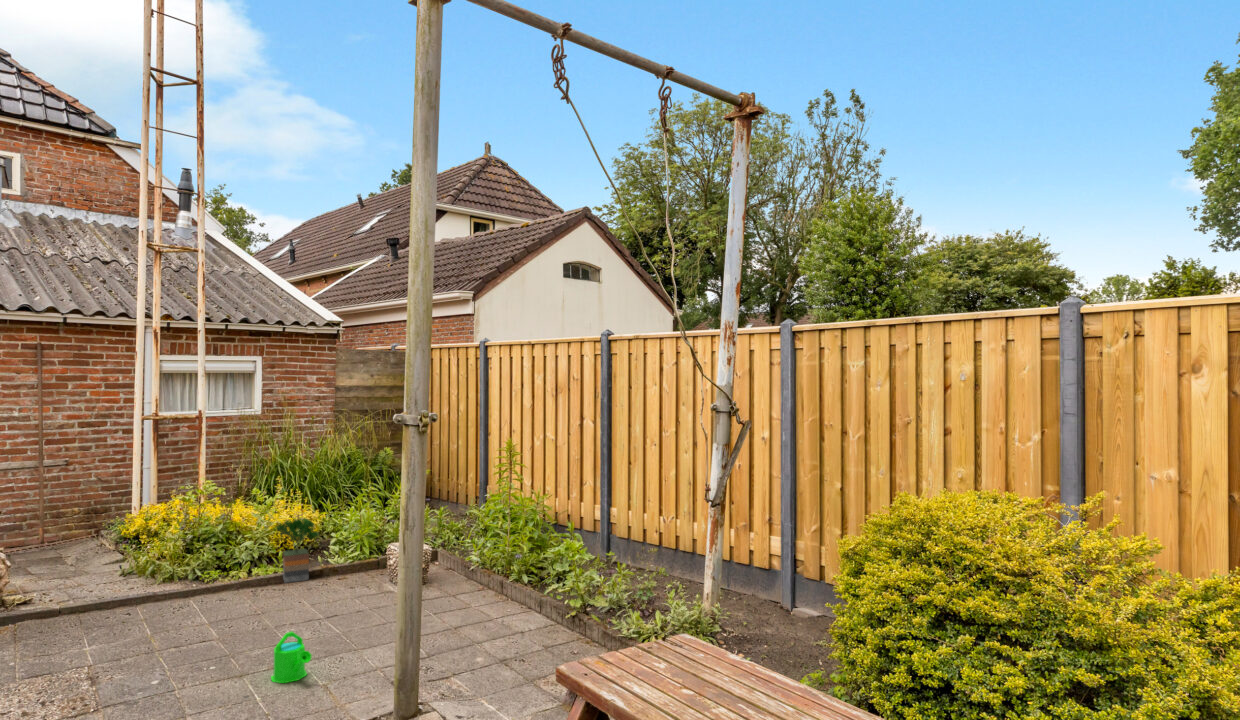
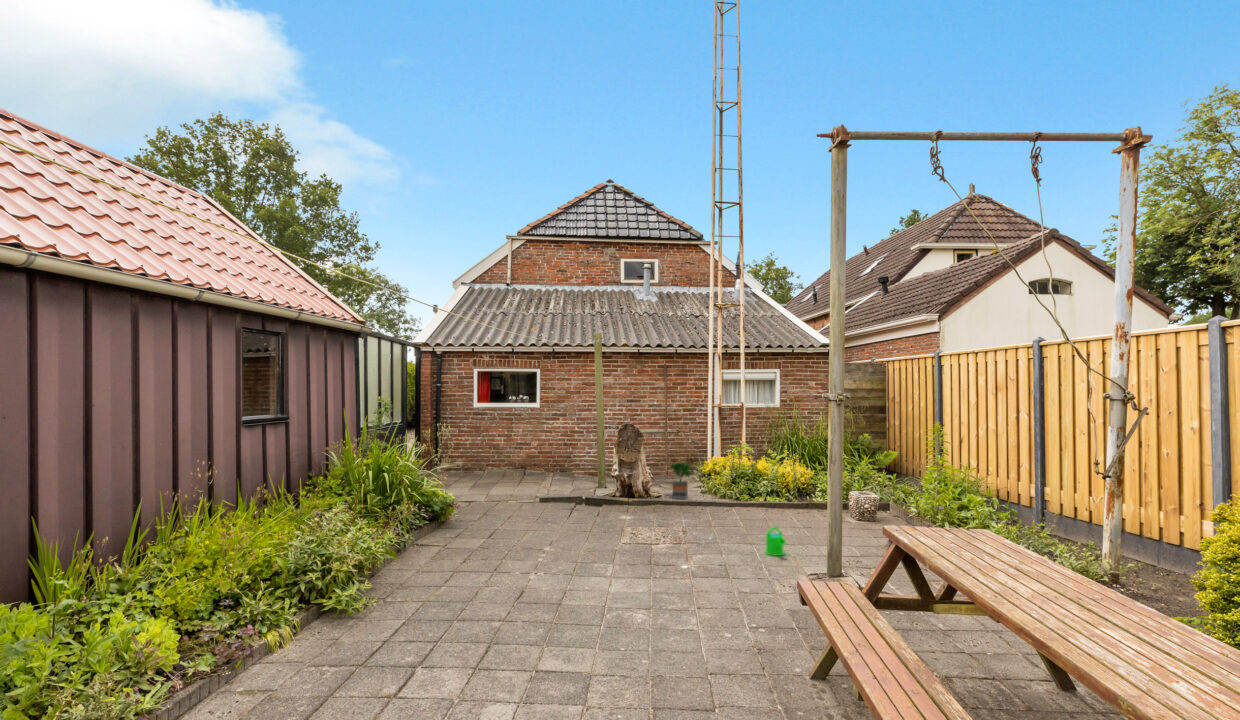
potted tree: present [277,519,319,583] -> present [670,463,692,499]

